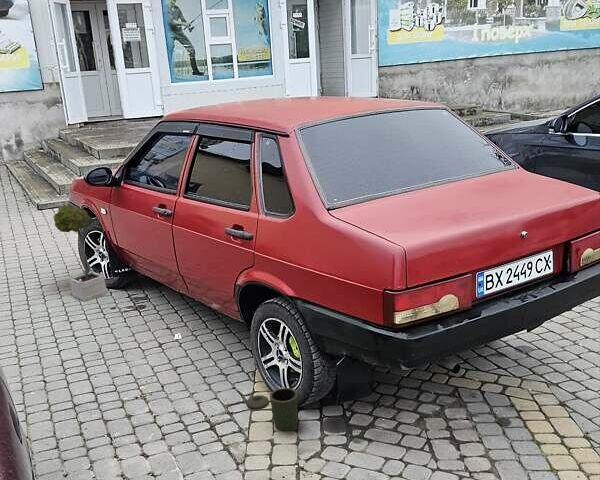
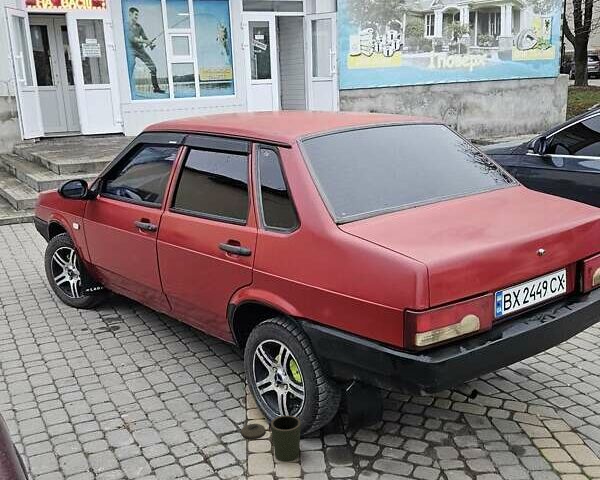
potted tree: present [53,206,107,301] -> none [19,220,75,324]

